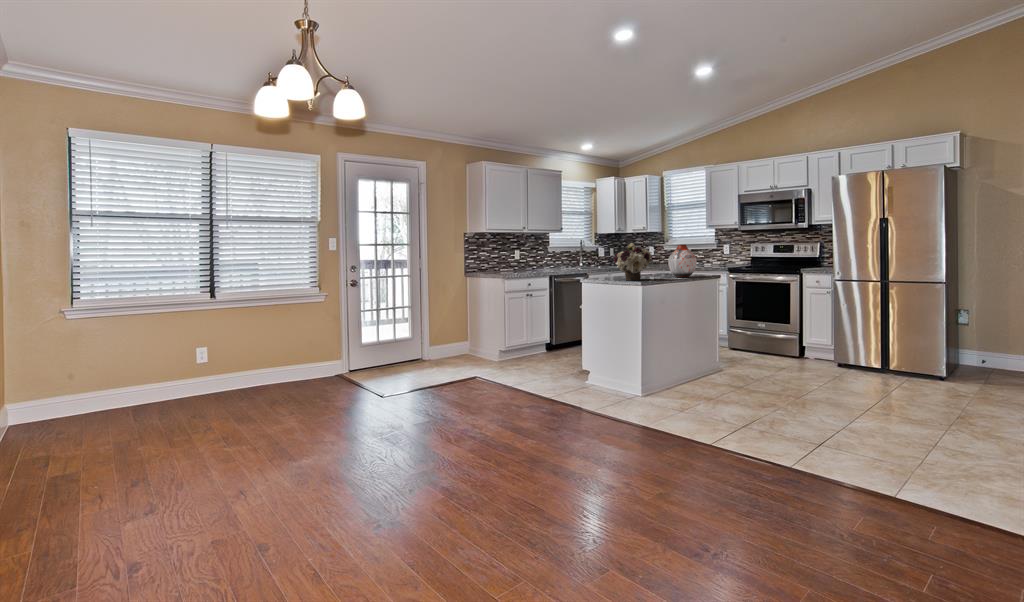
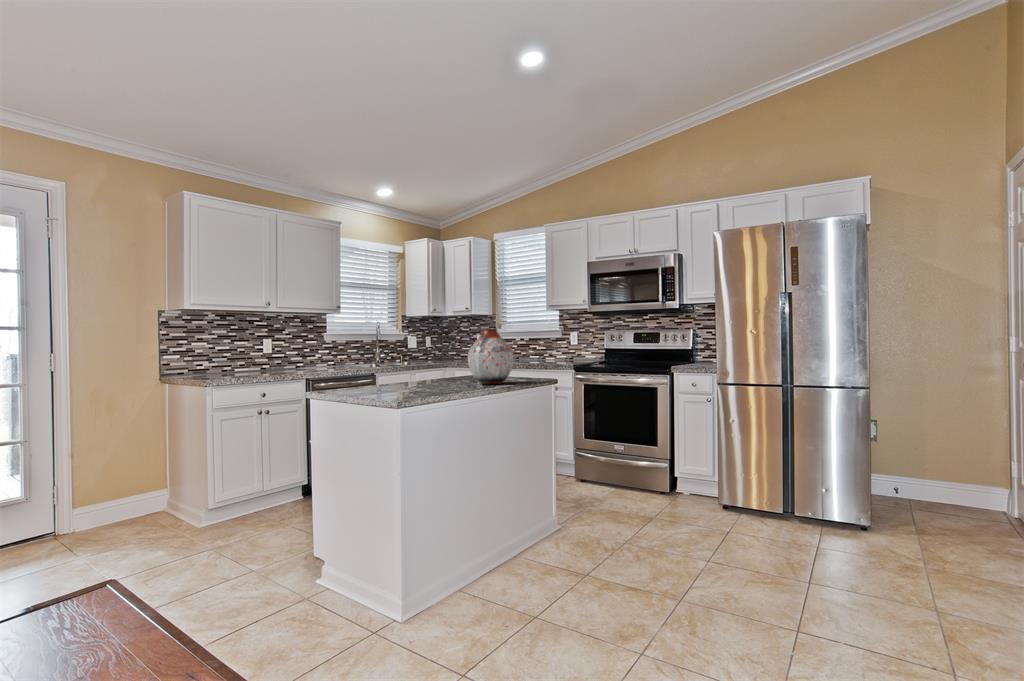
flower arrangement: present [614,243,651,281] -> none [363,323,428,393]

